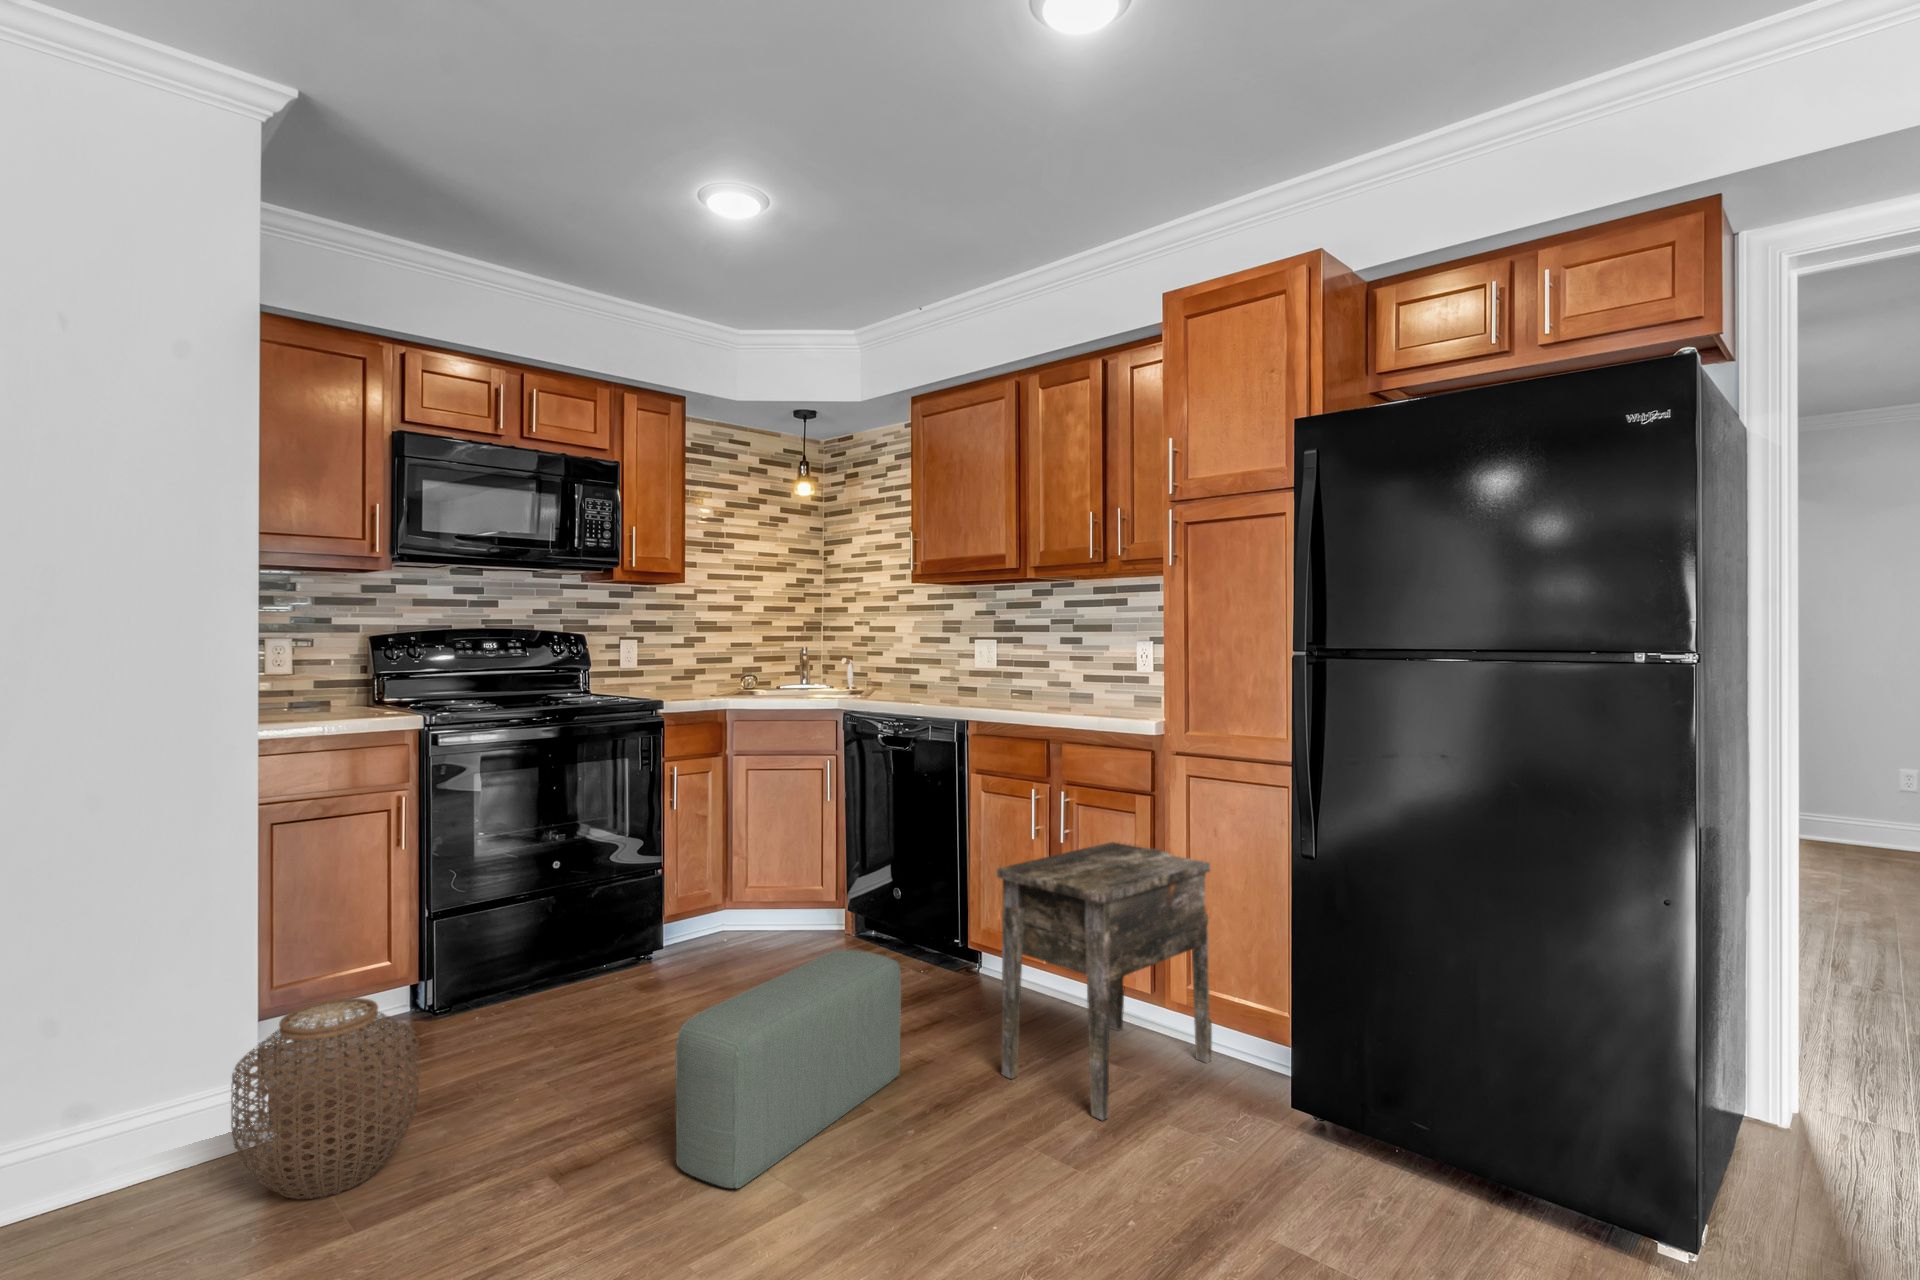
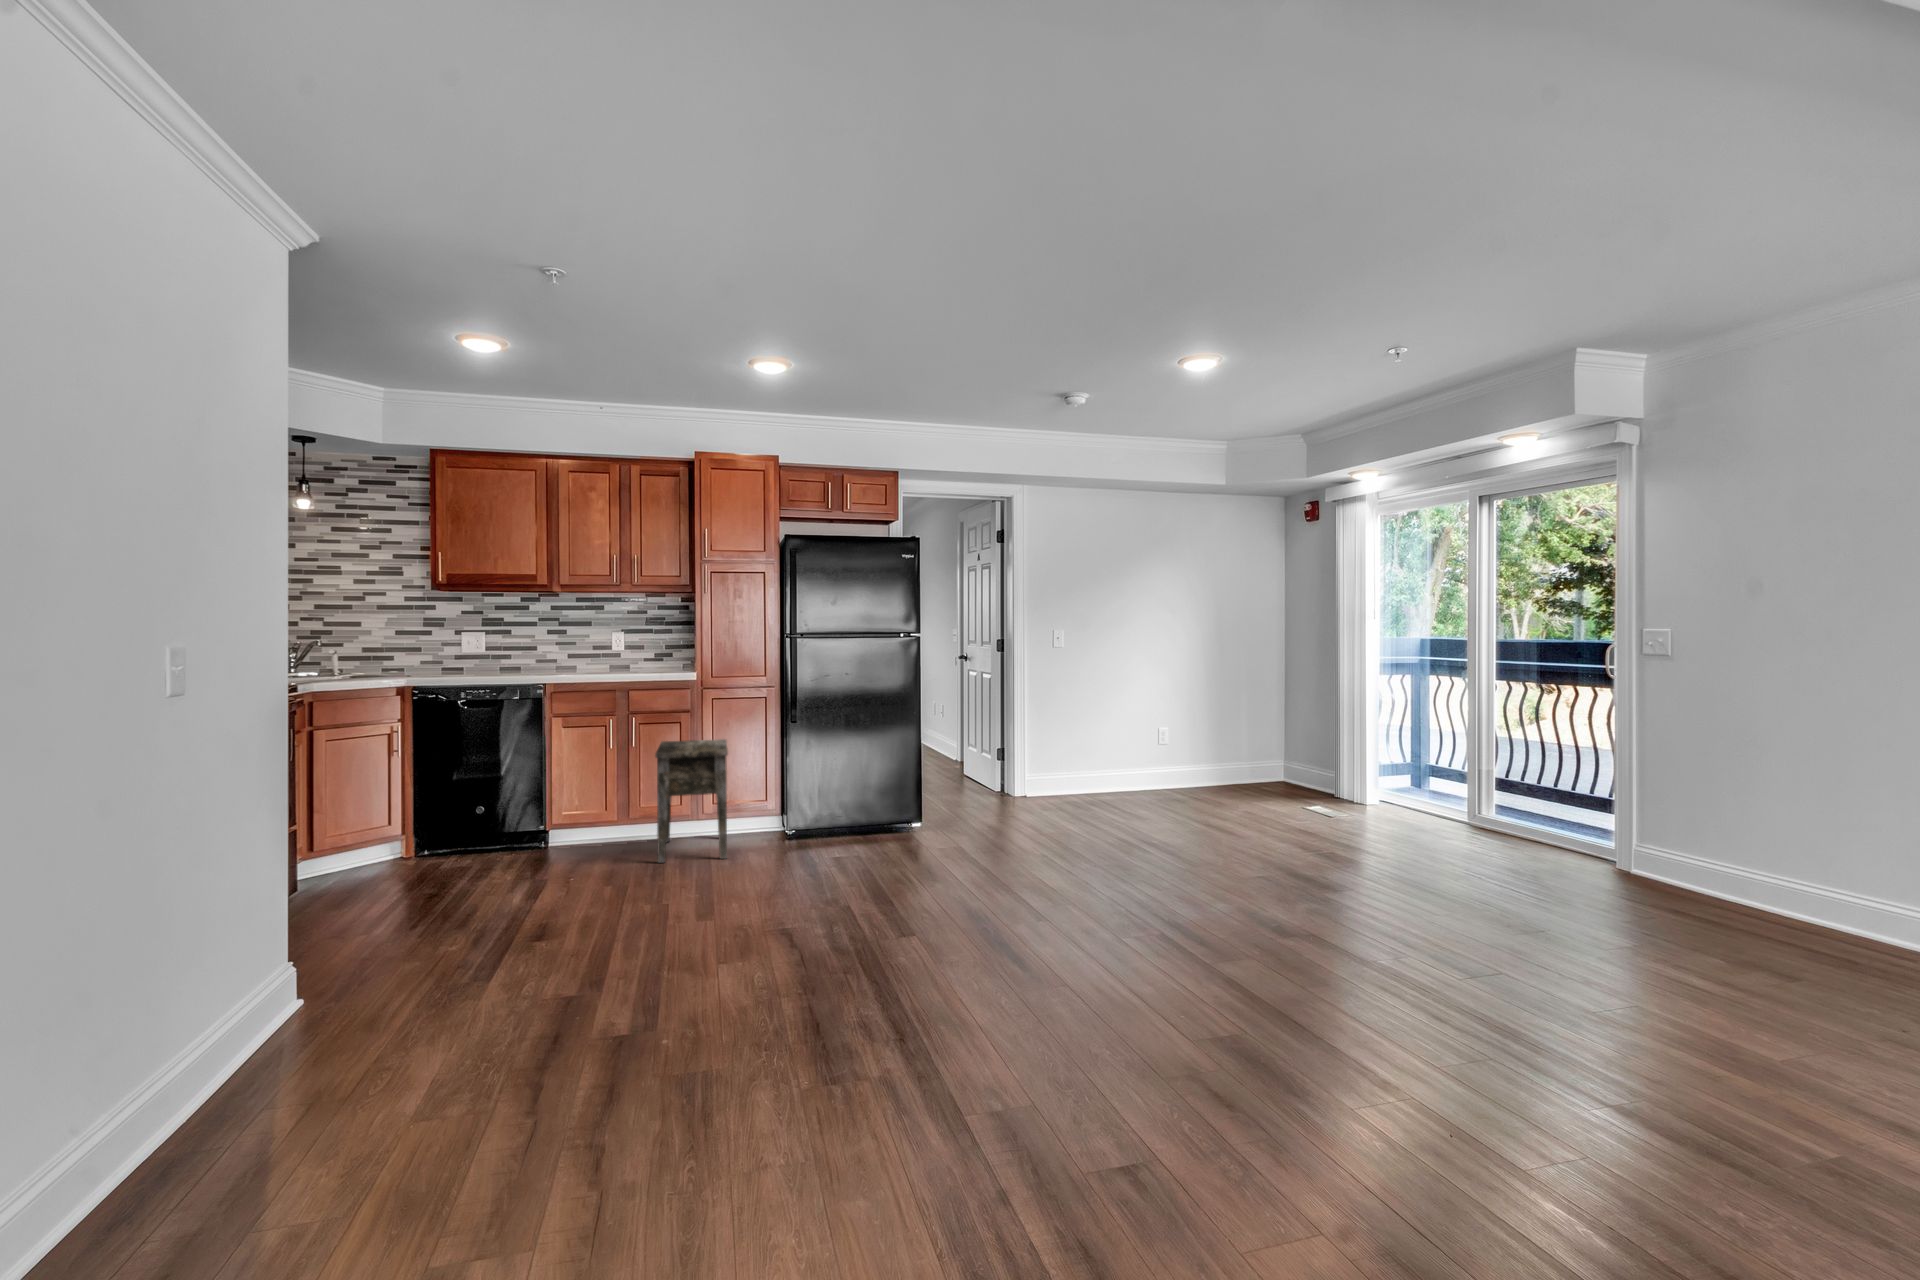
pouf: present [676,950,901,1188] -> none [574,810,645,915]
woven basket: present [231,998,419,1199] -> none [360,869,478,990]

